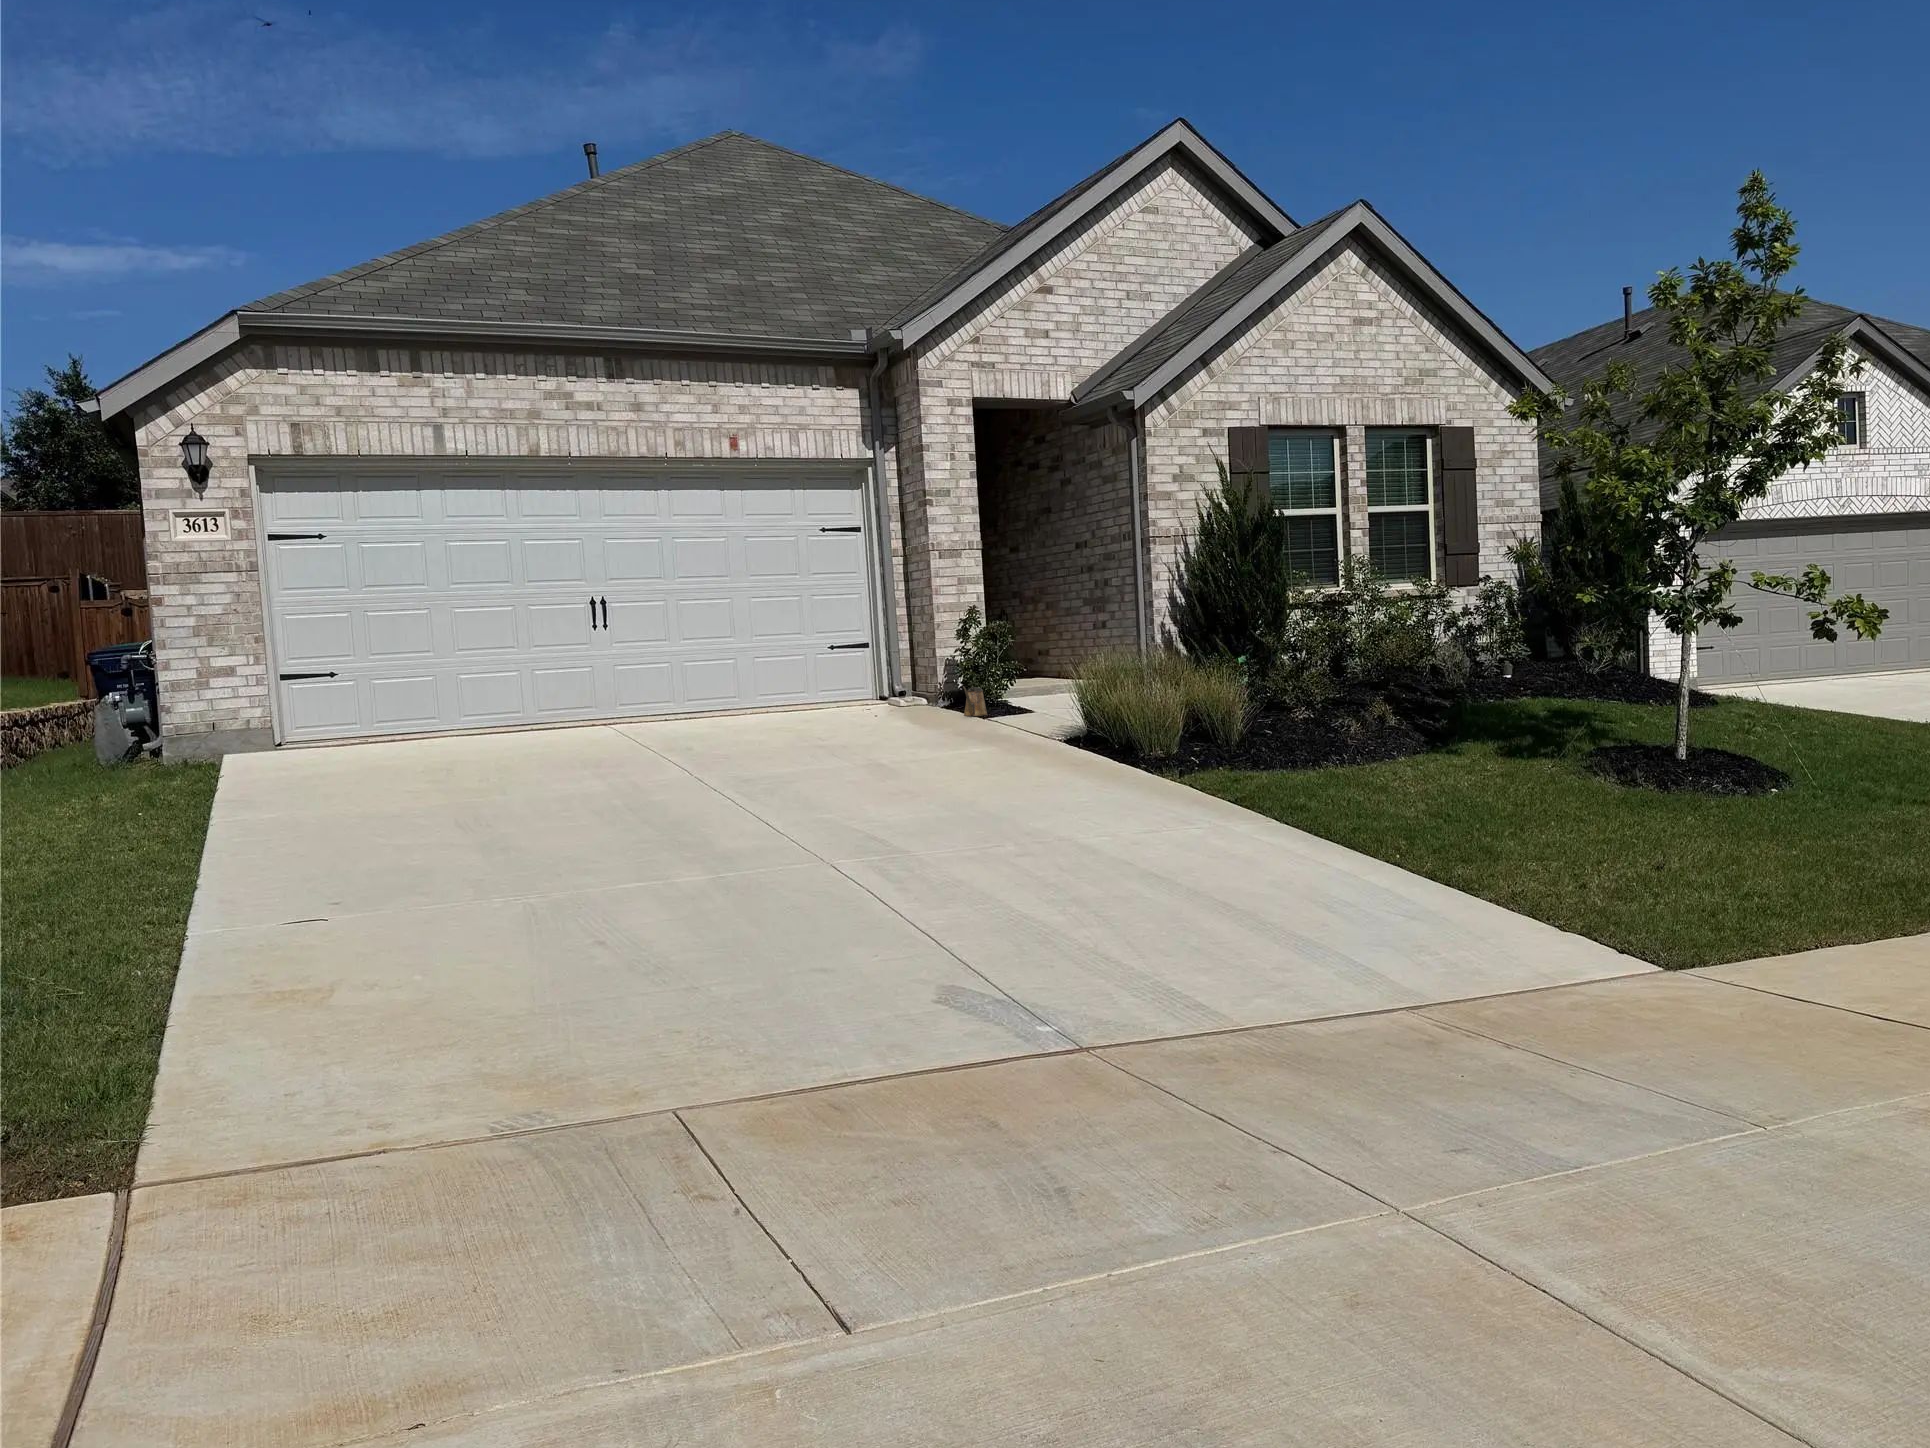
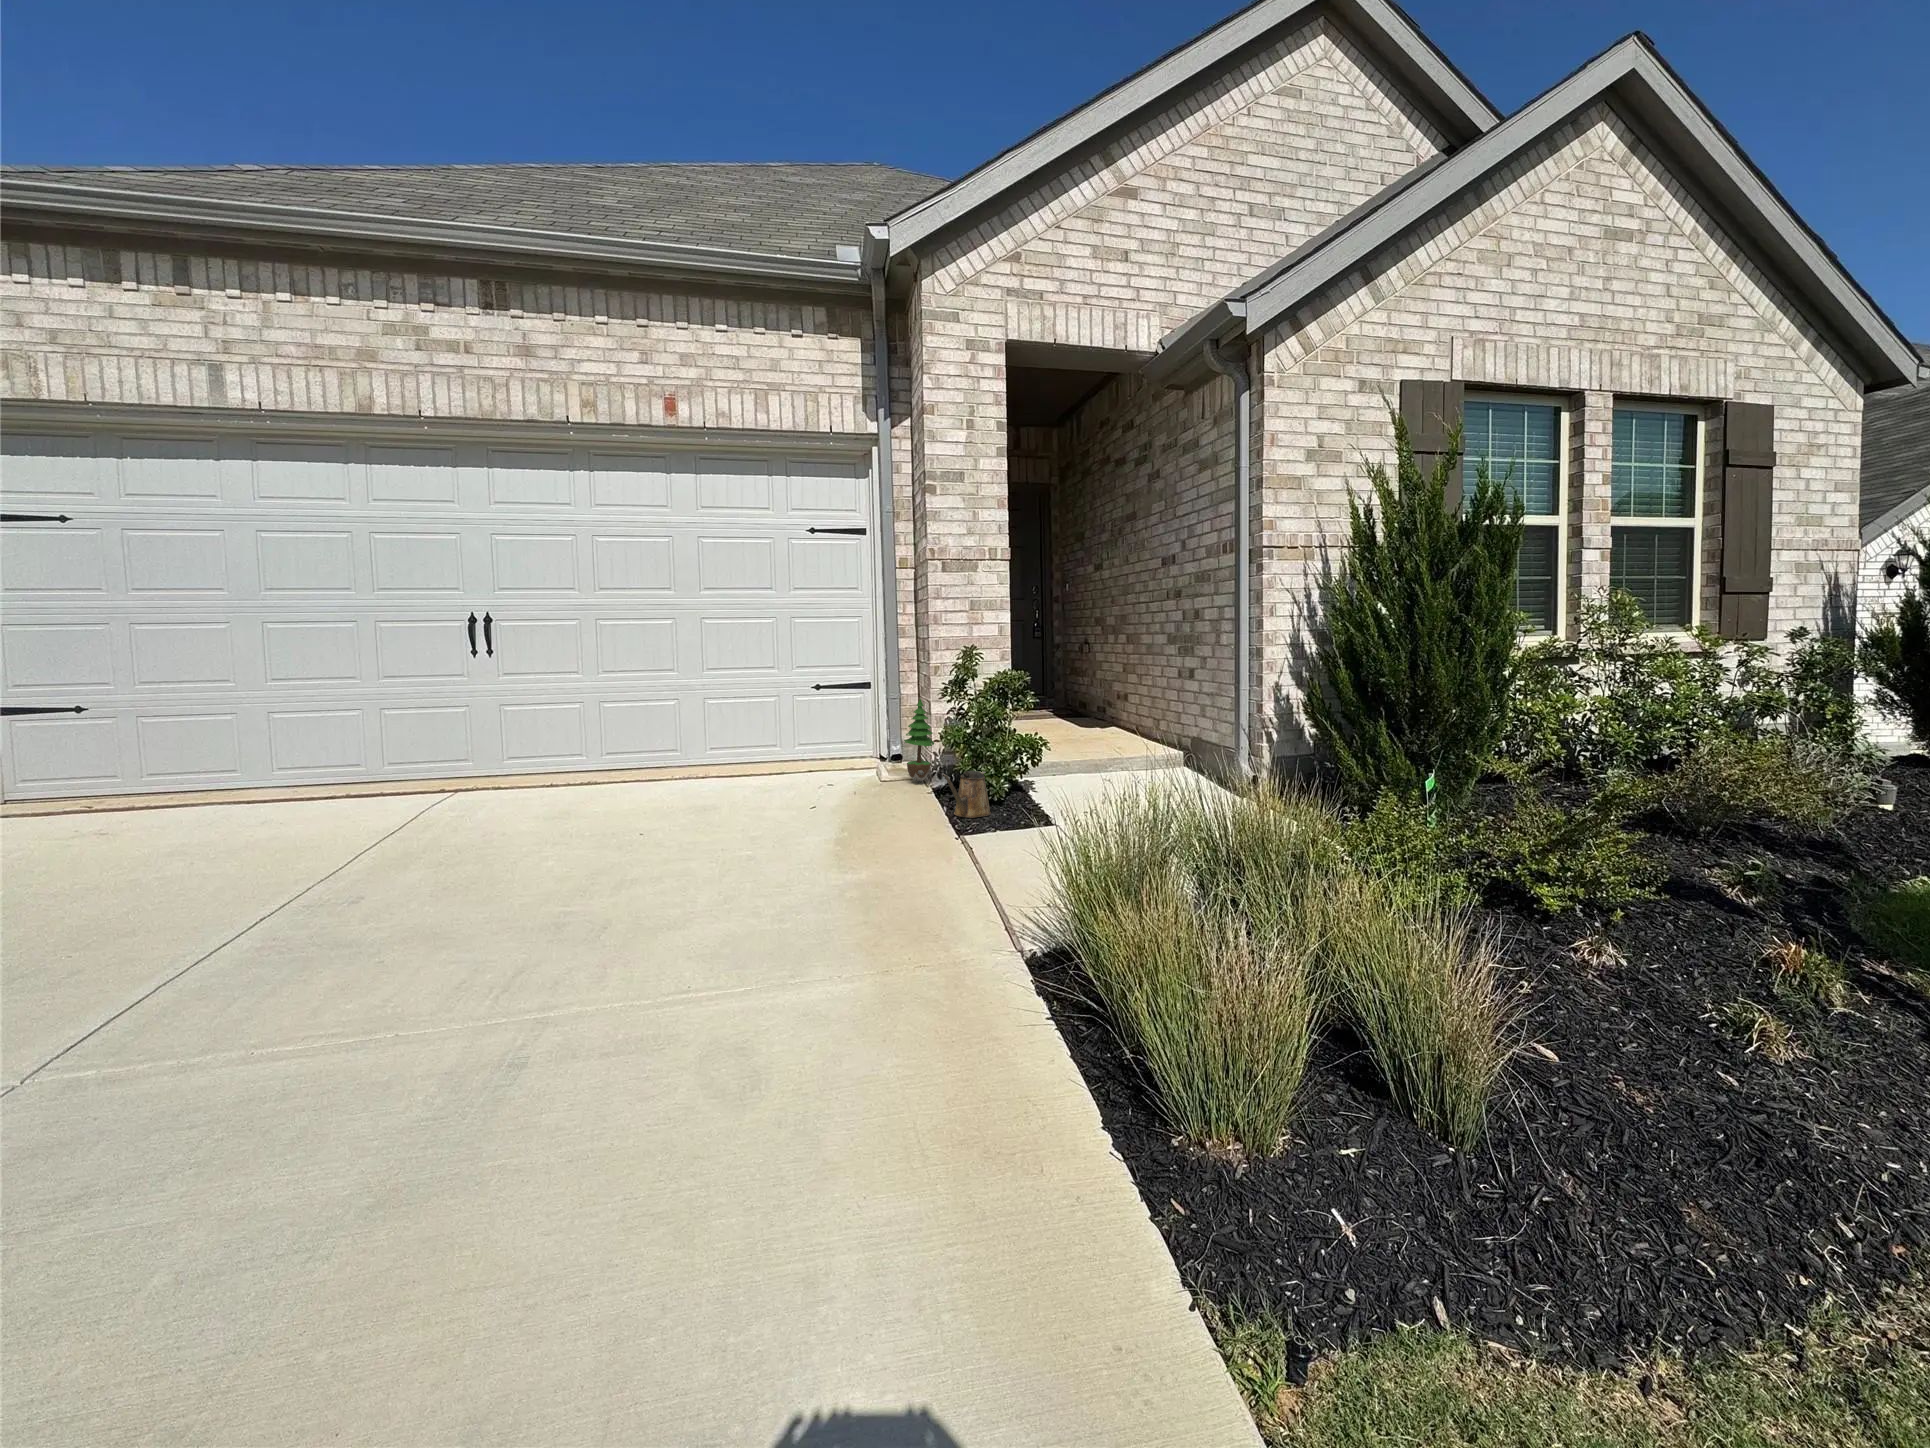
potted tree: none [912,646,933,706] -> present [904,699,934,783]

